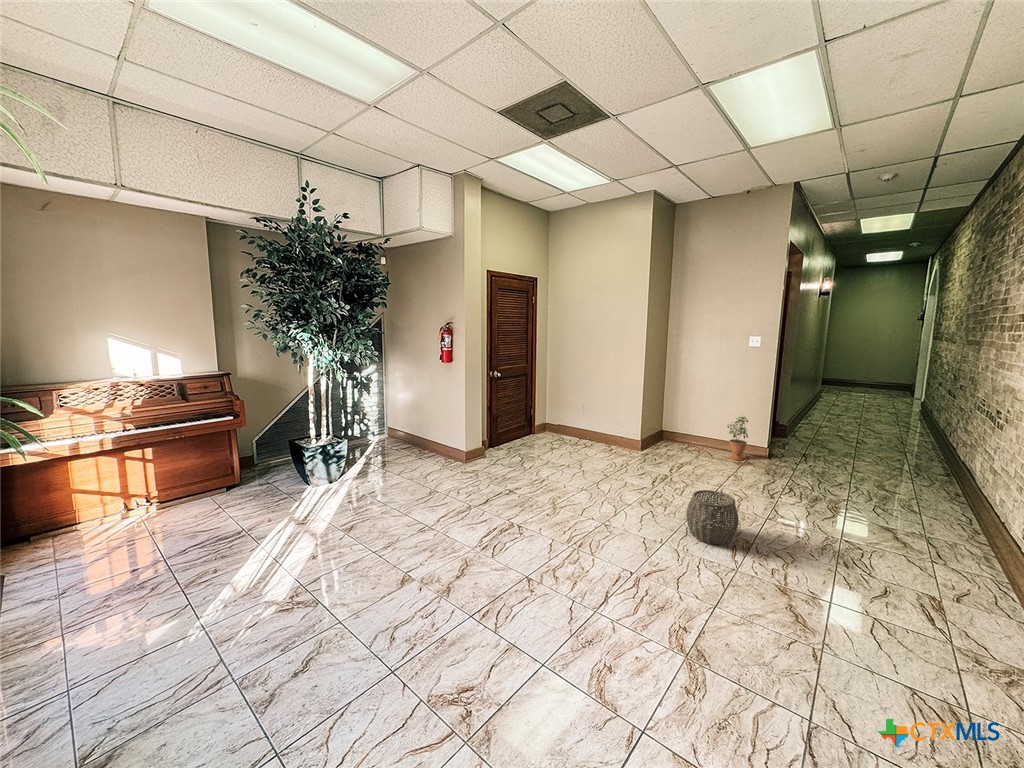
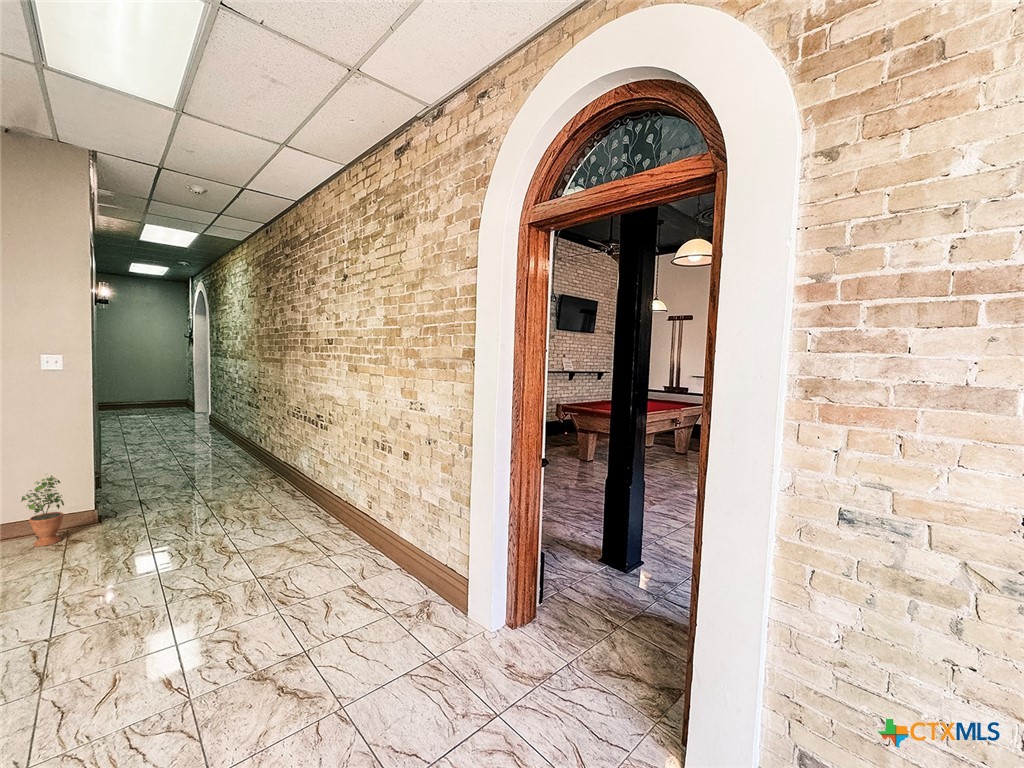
woven basket: present [686,490,739,545] -> none [48,603,154,706]

